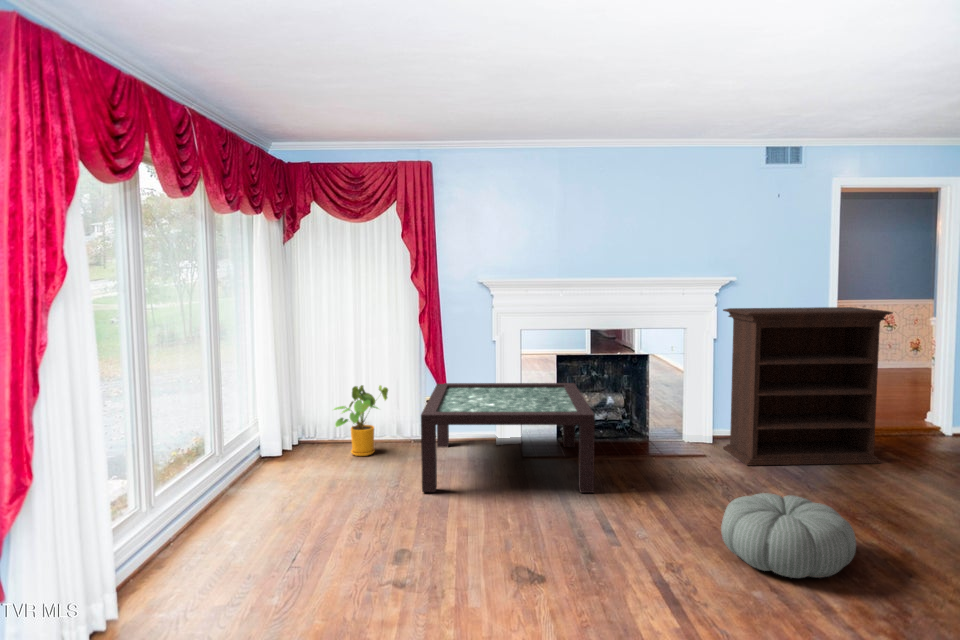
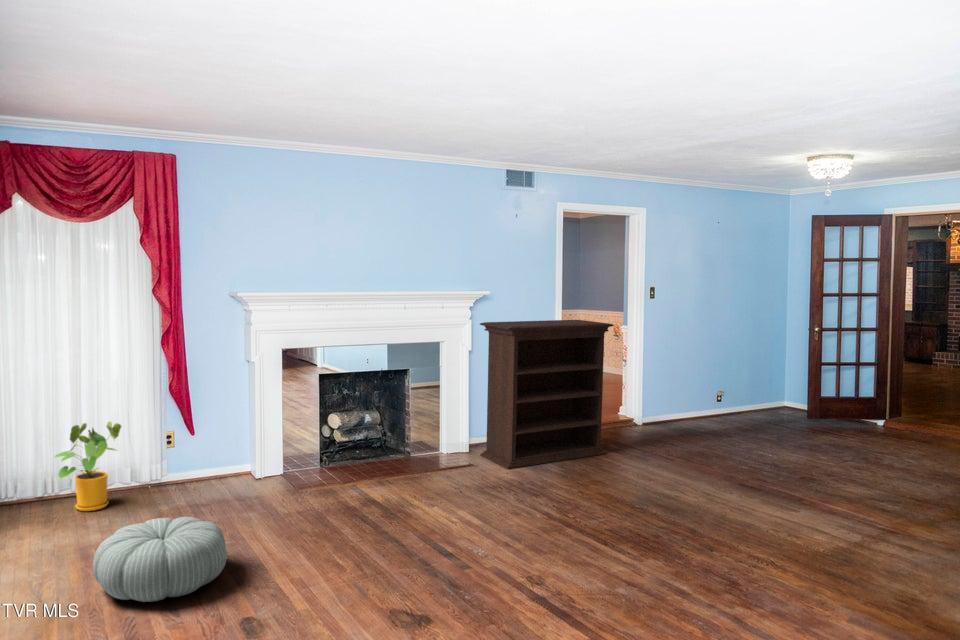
coffee table: present [421,383,595,493] -> none [184,403,389,540]
pouf: present [721,493,856,578] -> present [93,517,227,602]

